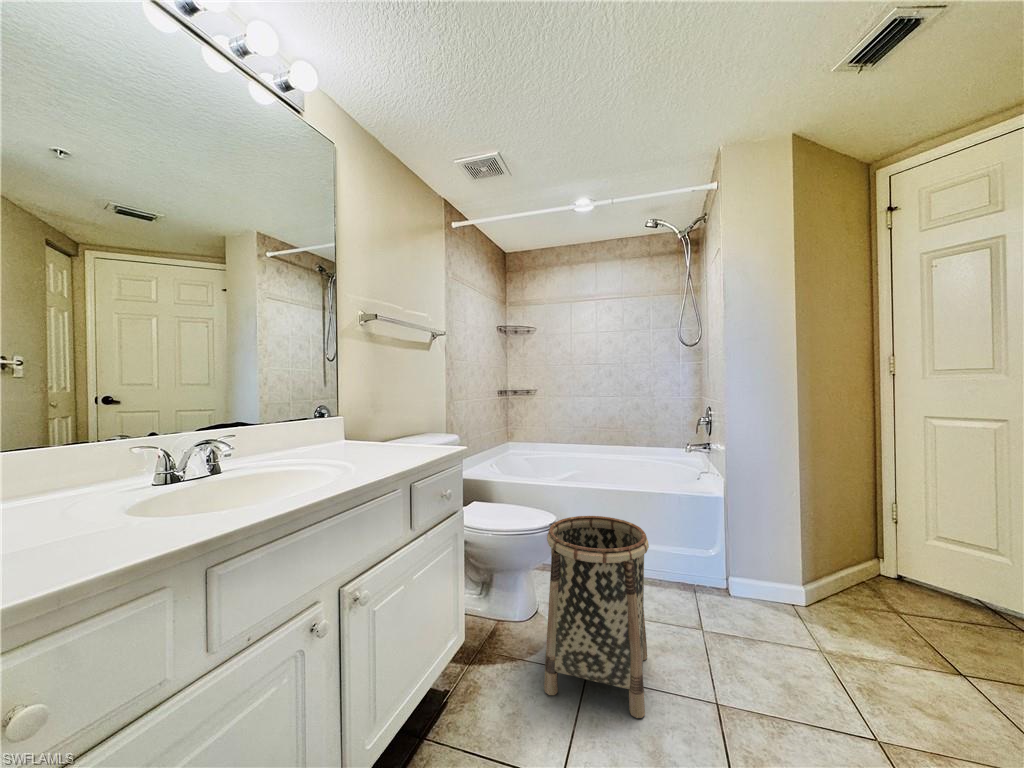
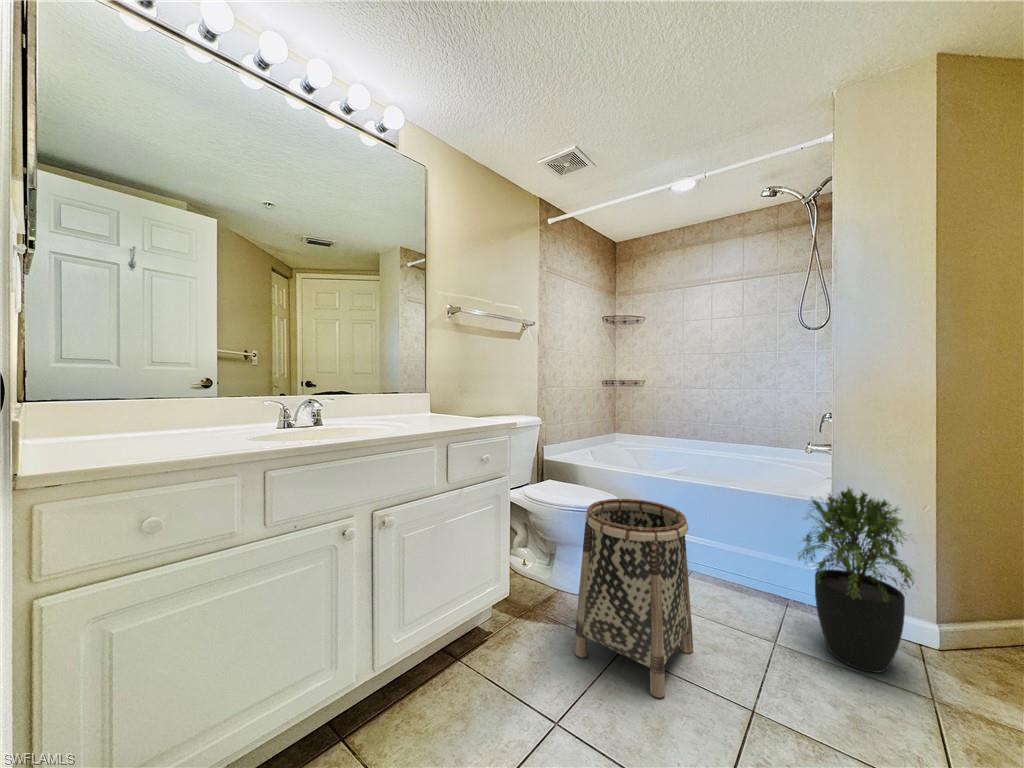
potted plant: none [708,482,810,638] -> present [798,487,915,673]

